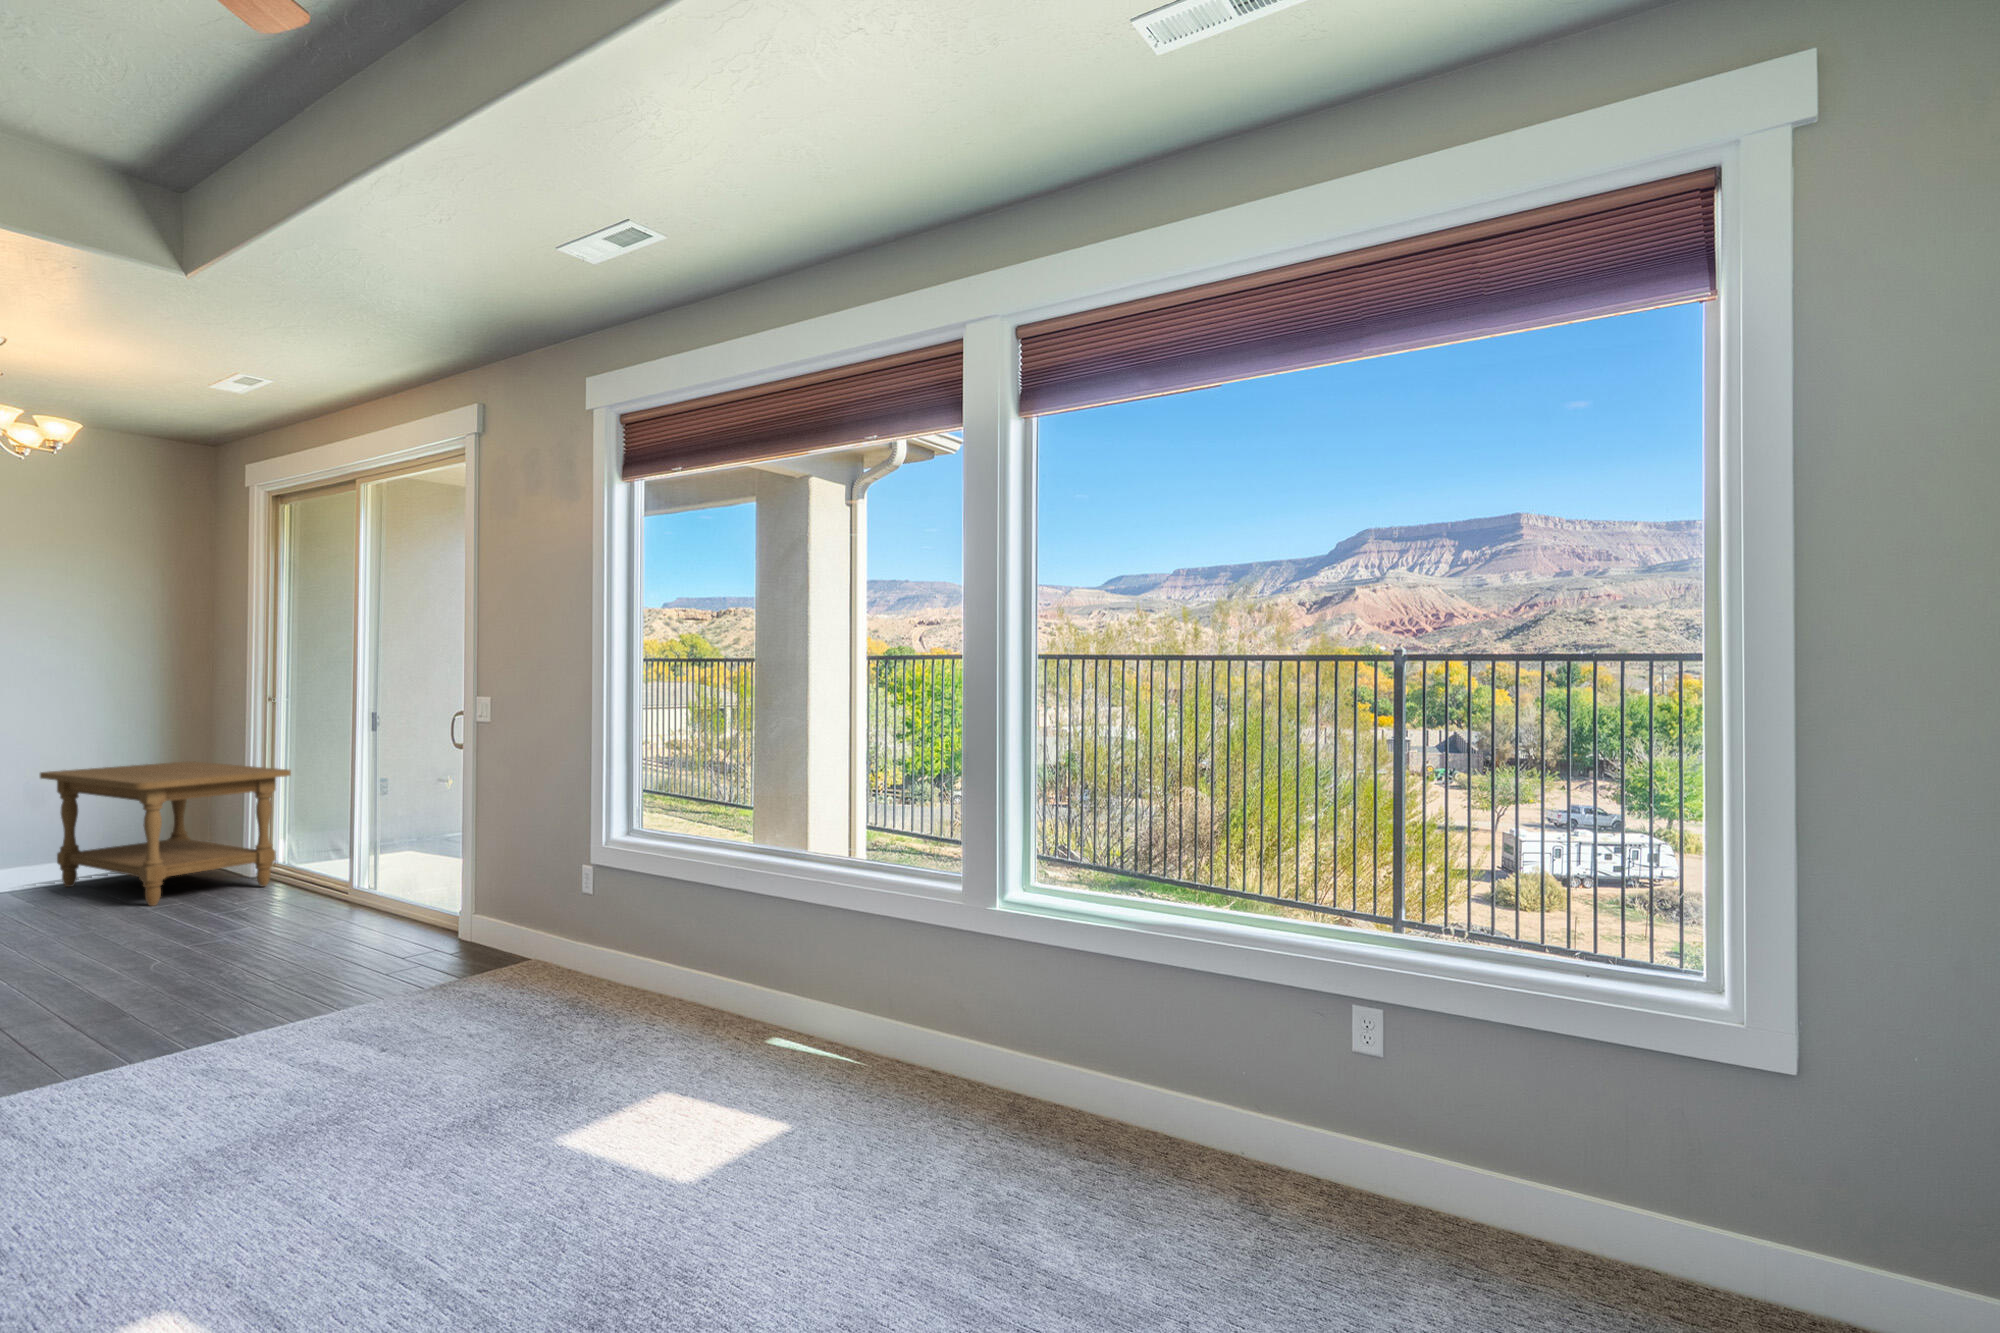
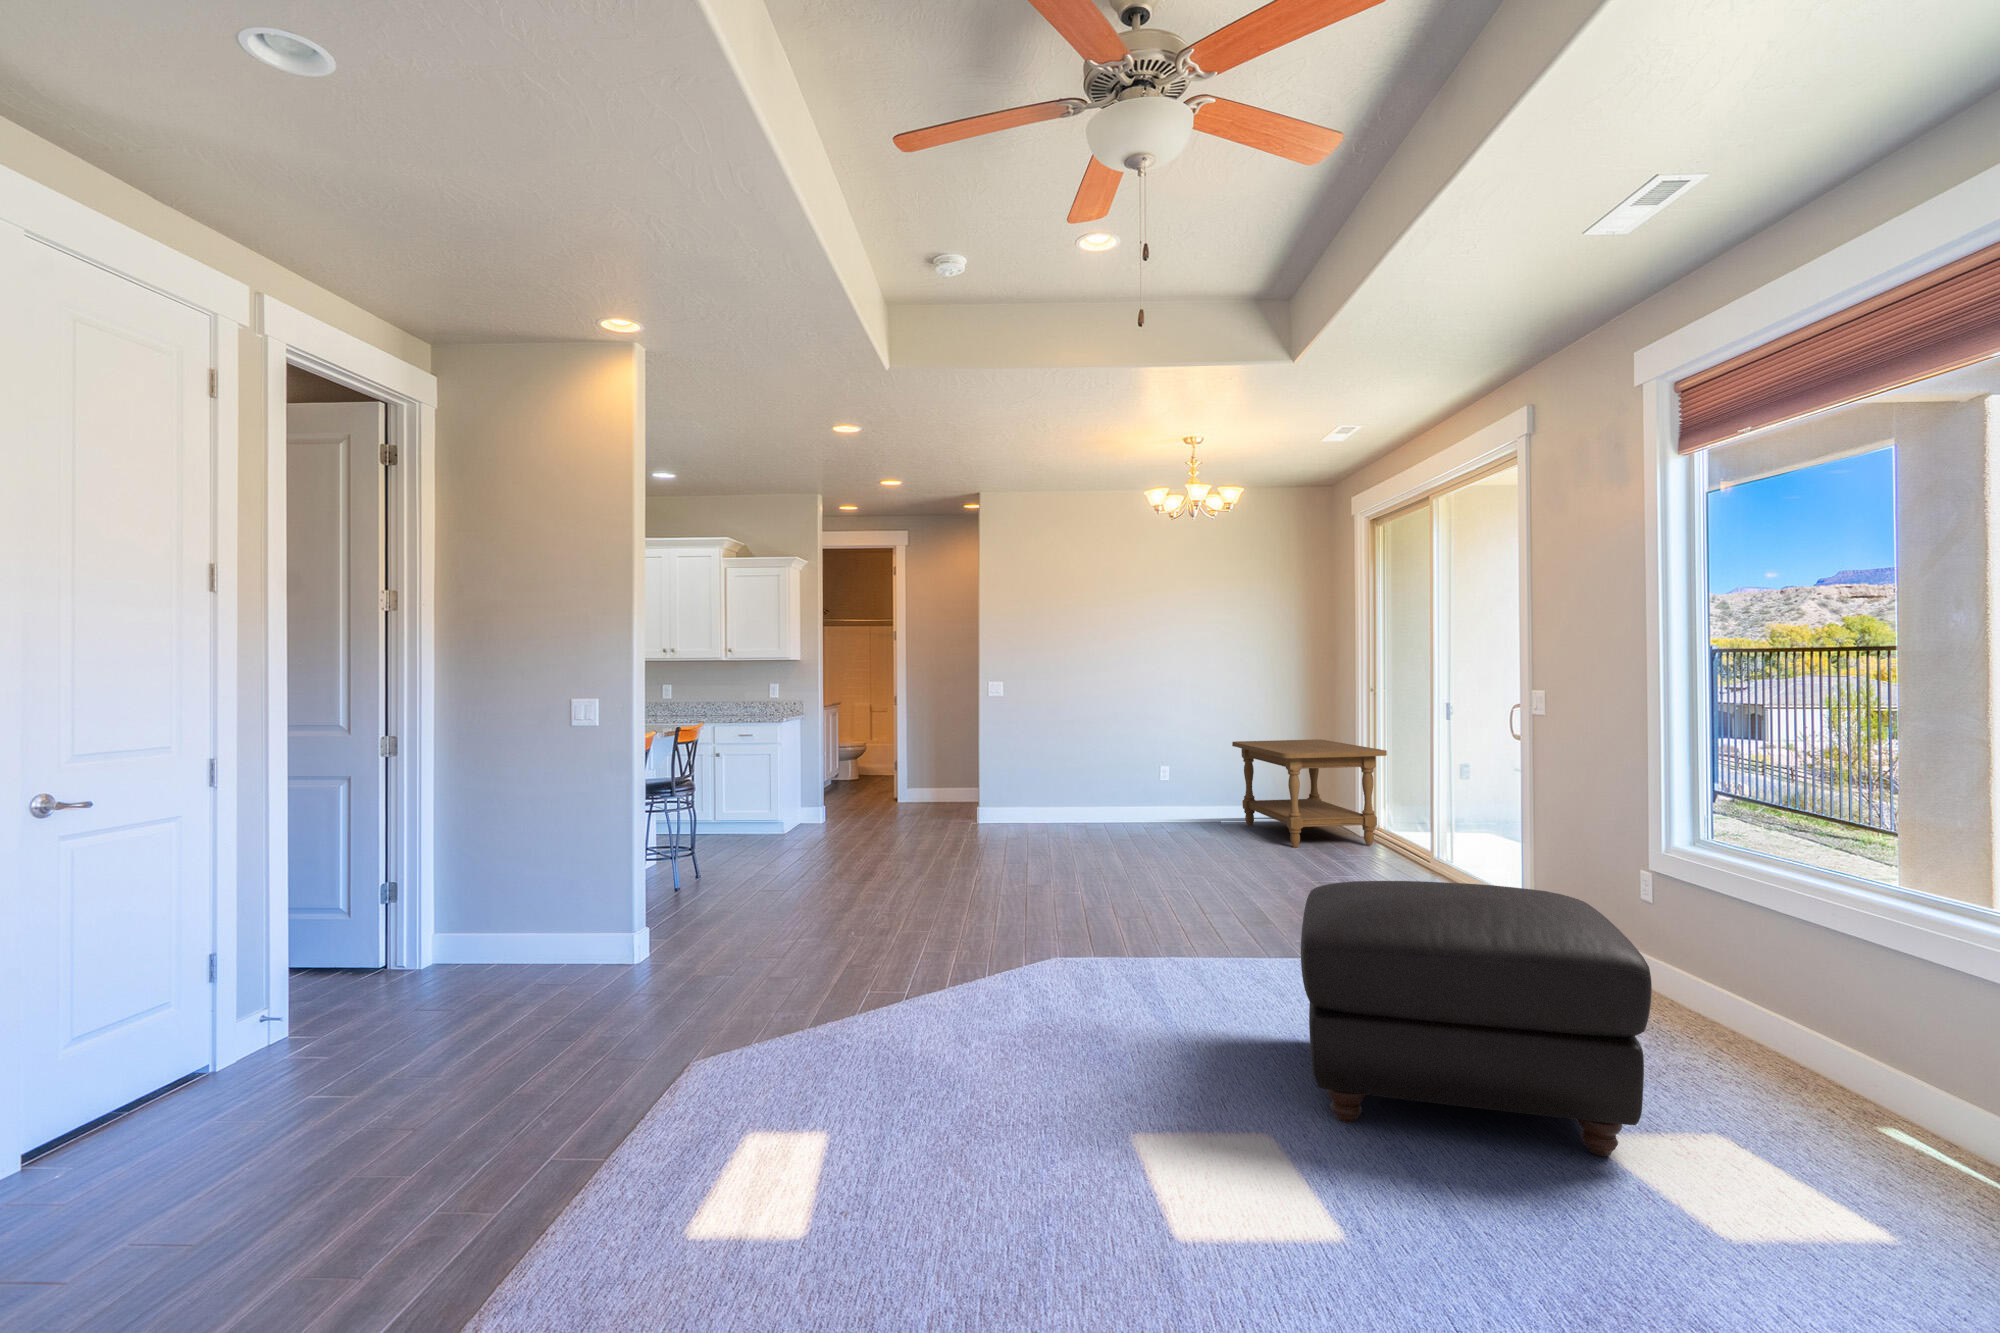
ottoman: none [221,904,625,1240] -> present [1301,881,1652,1156]

